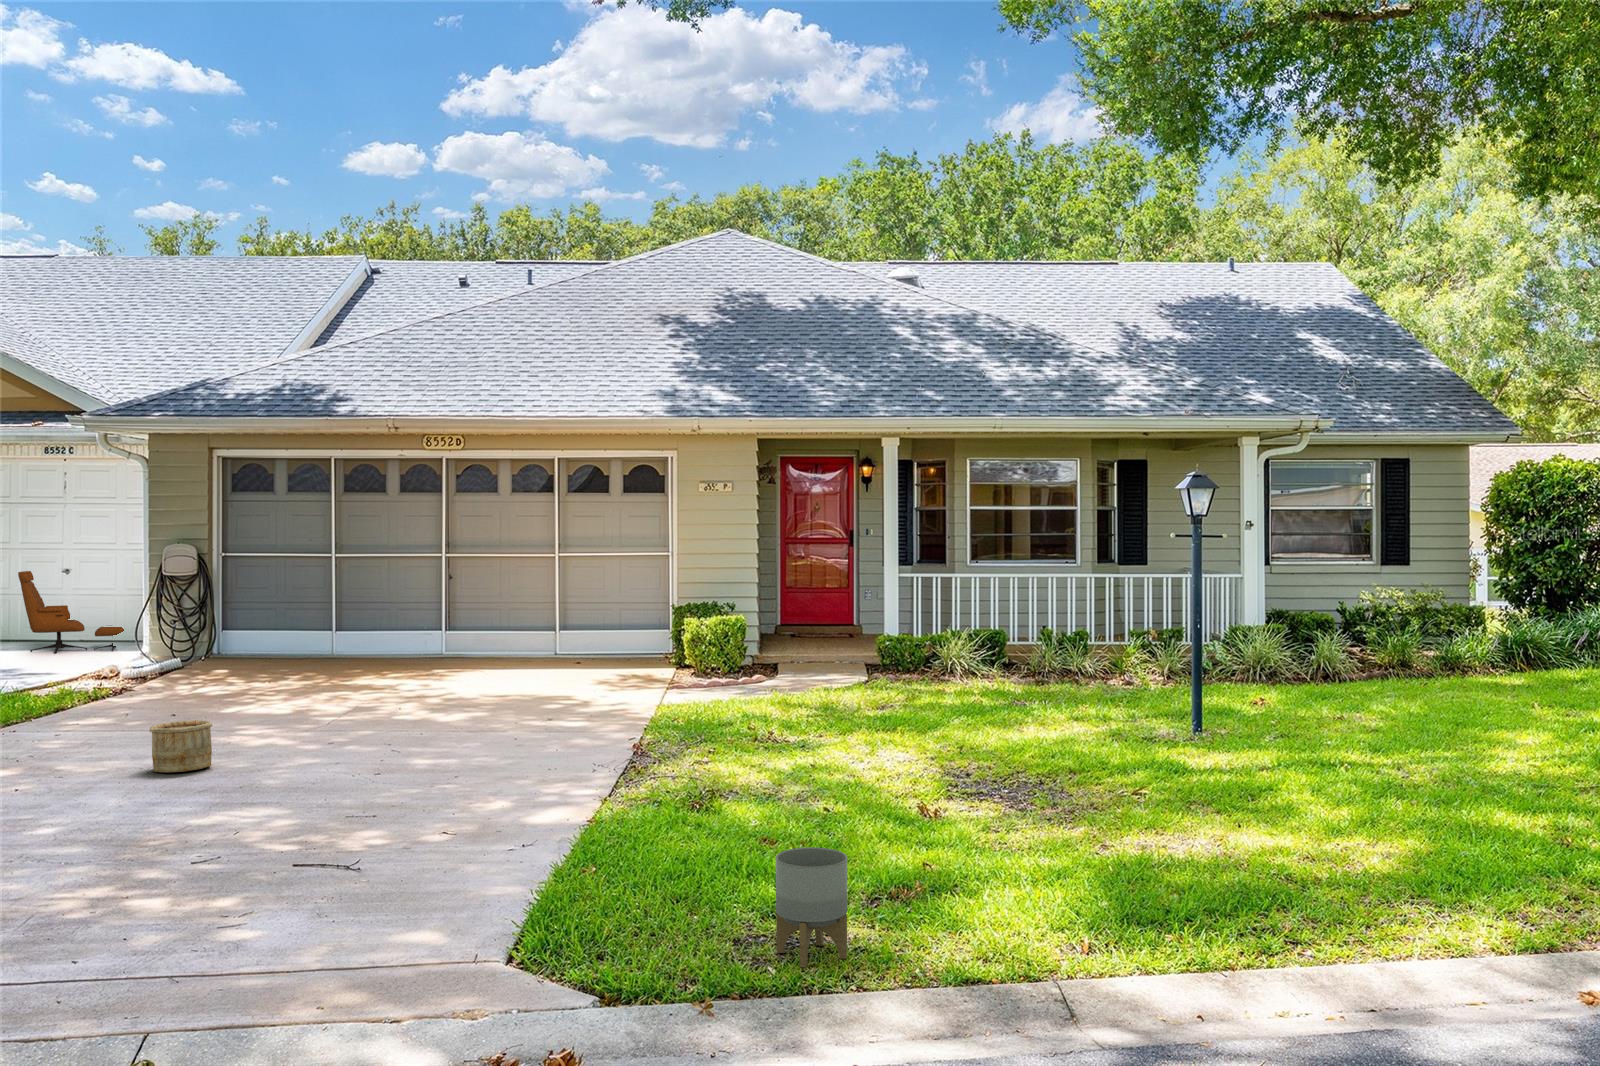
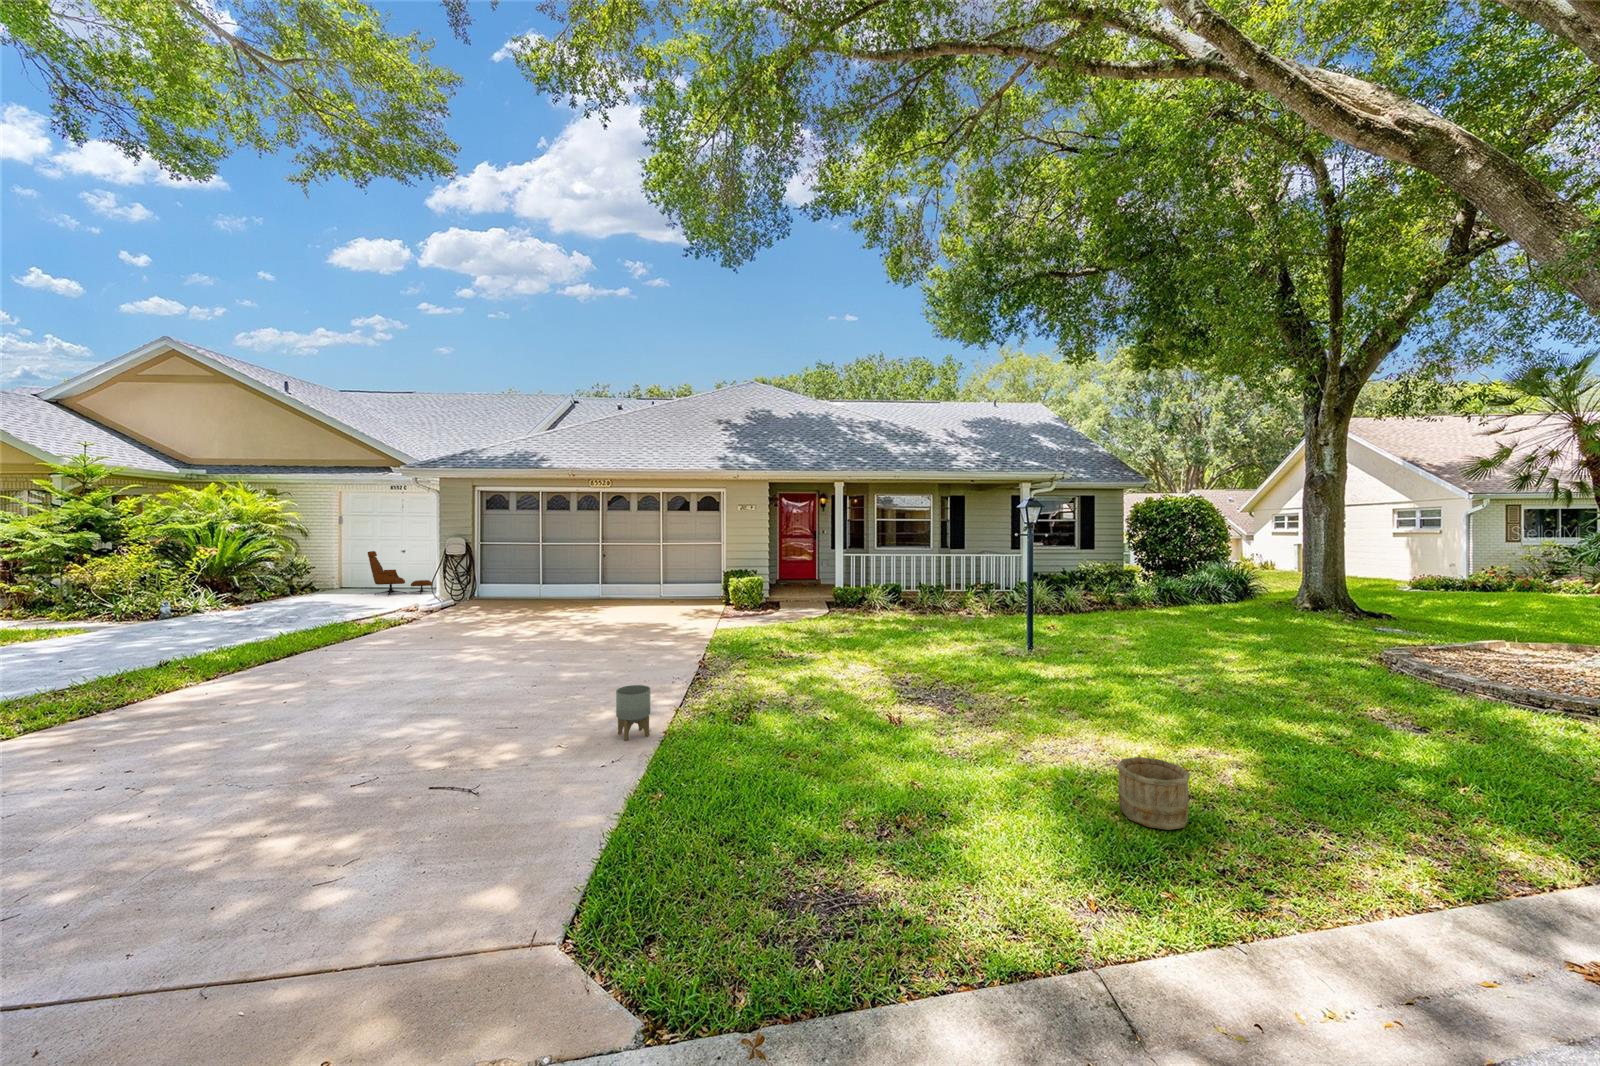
wooden bucket: present [150,720,212,773] -> present [1116,757,1190,830]
planter: present [776,847,847,967] -> present [616,685,650,741]

